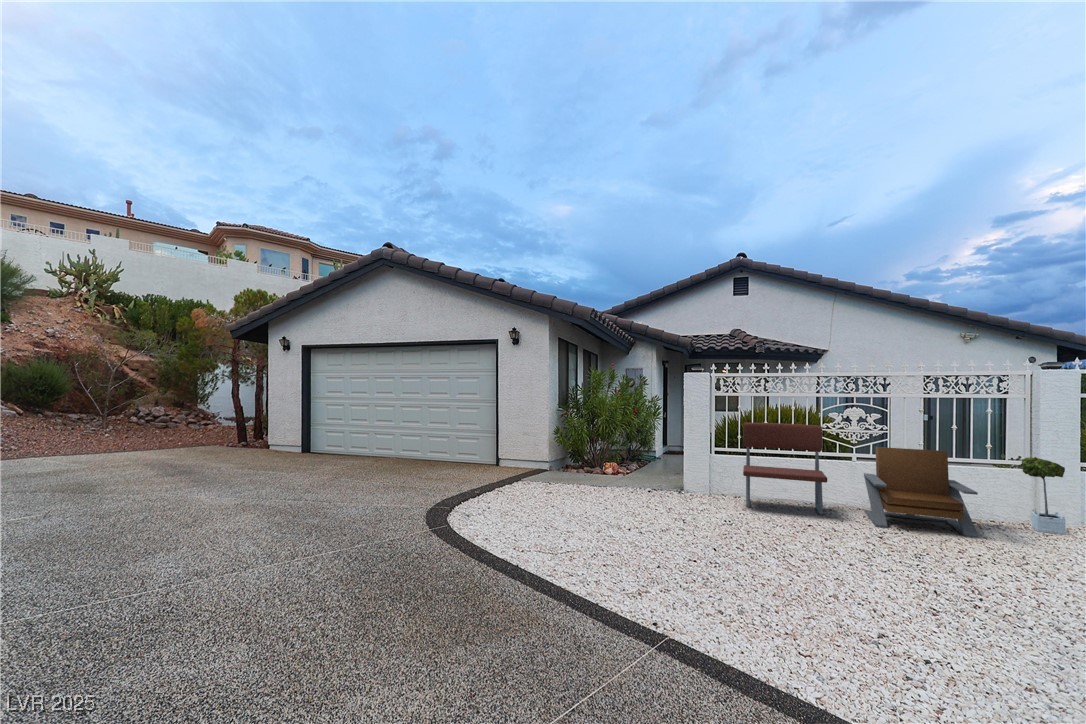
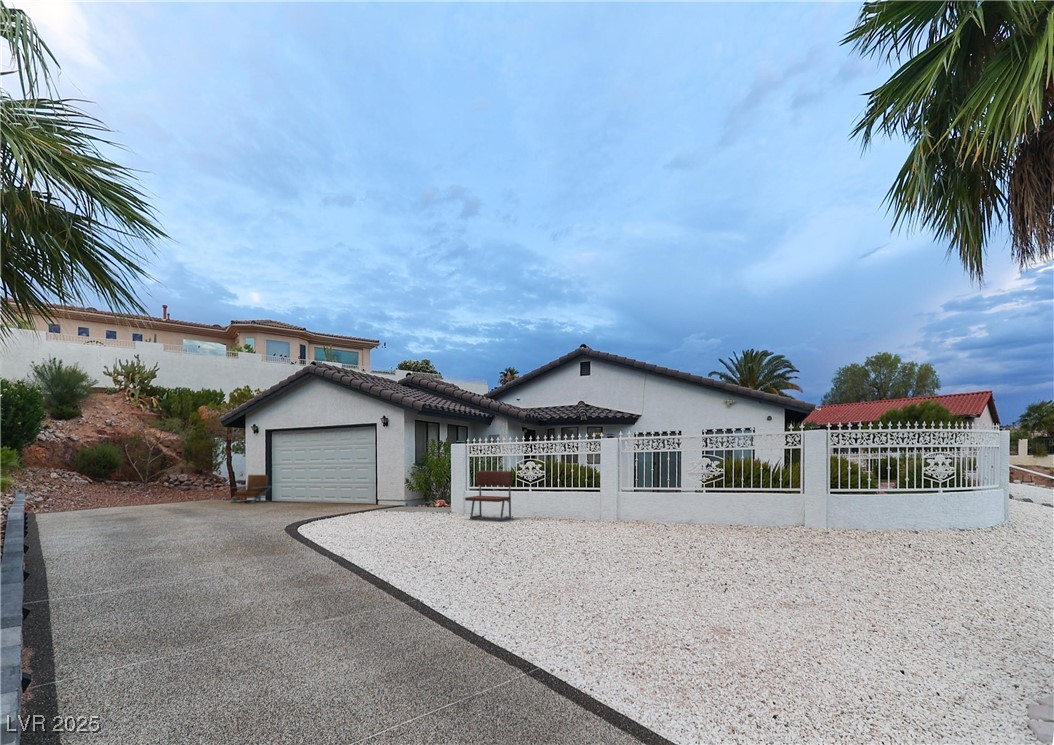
lounge chair: present [864,447,978,538] -> present [232,475,271,504]
potted tree: present [1021,457,1065,535] -> none [589,484,608,525]

